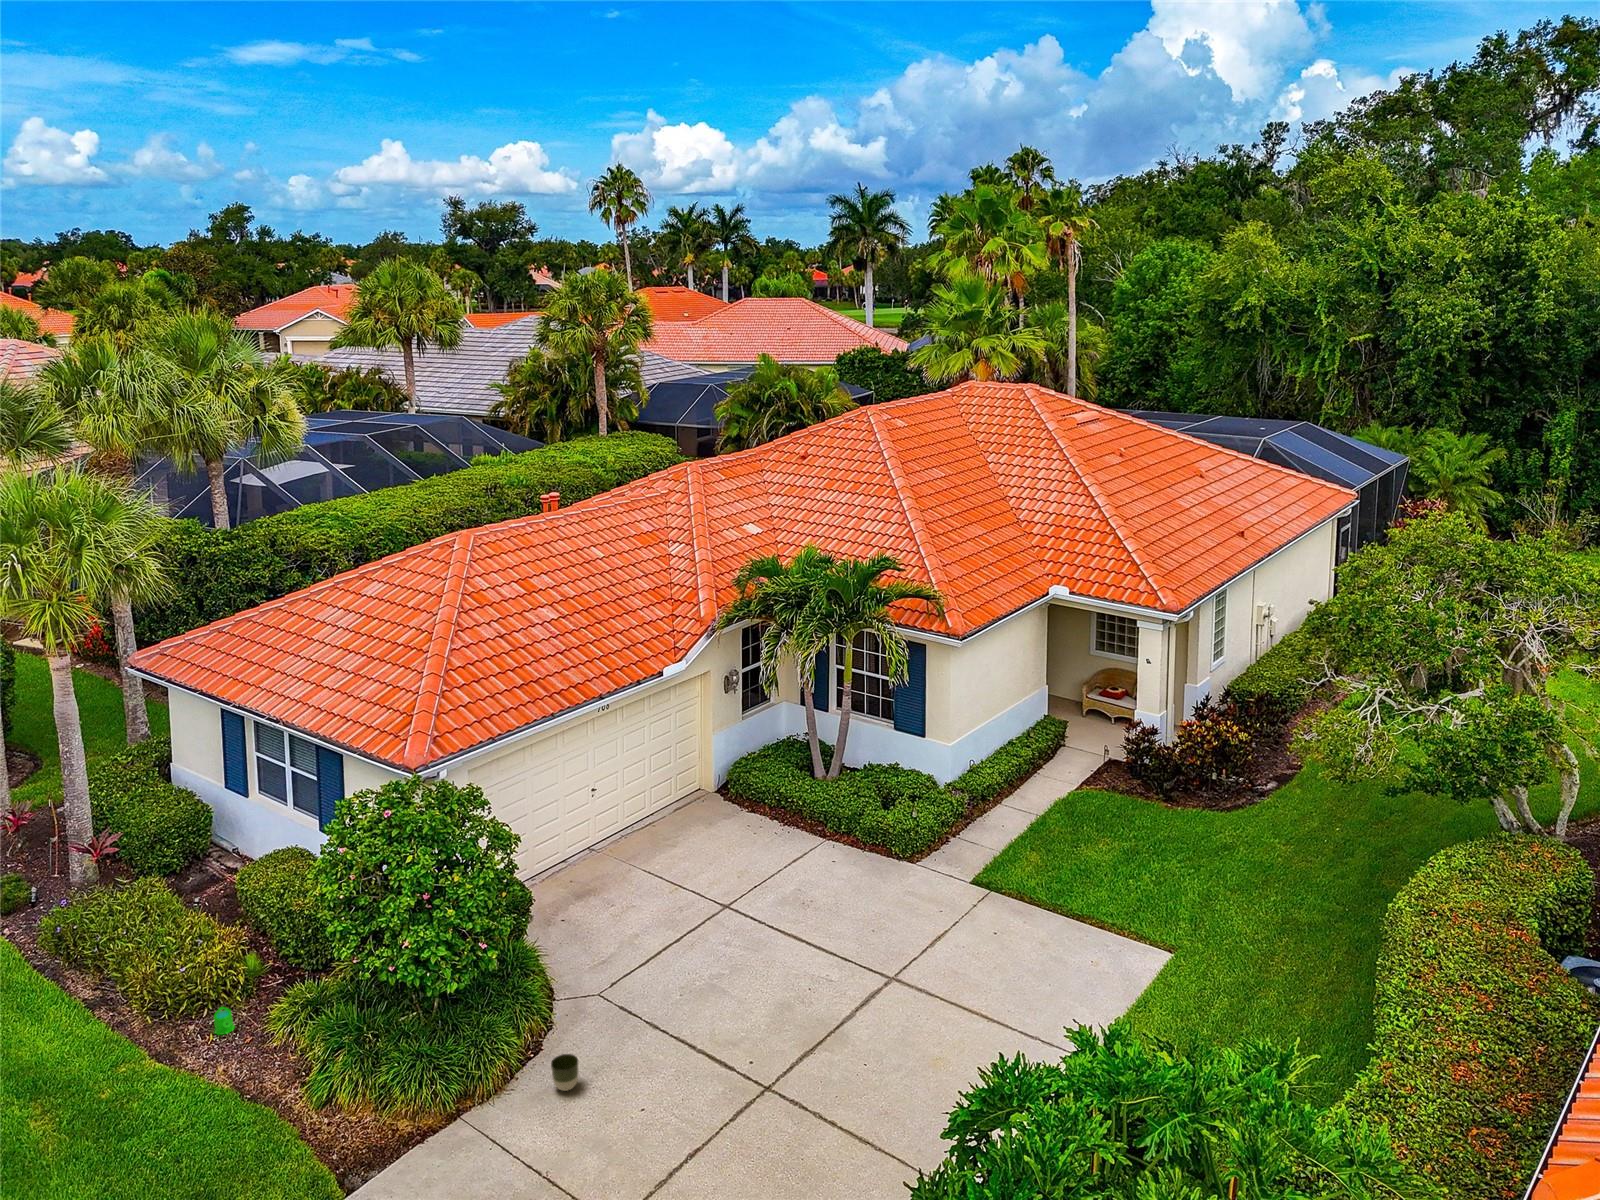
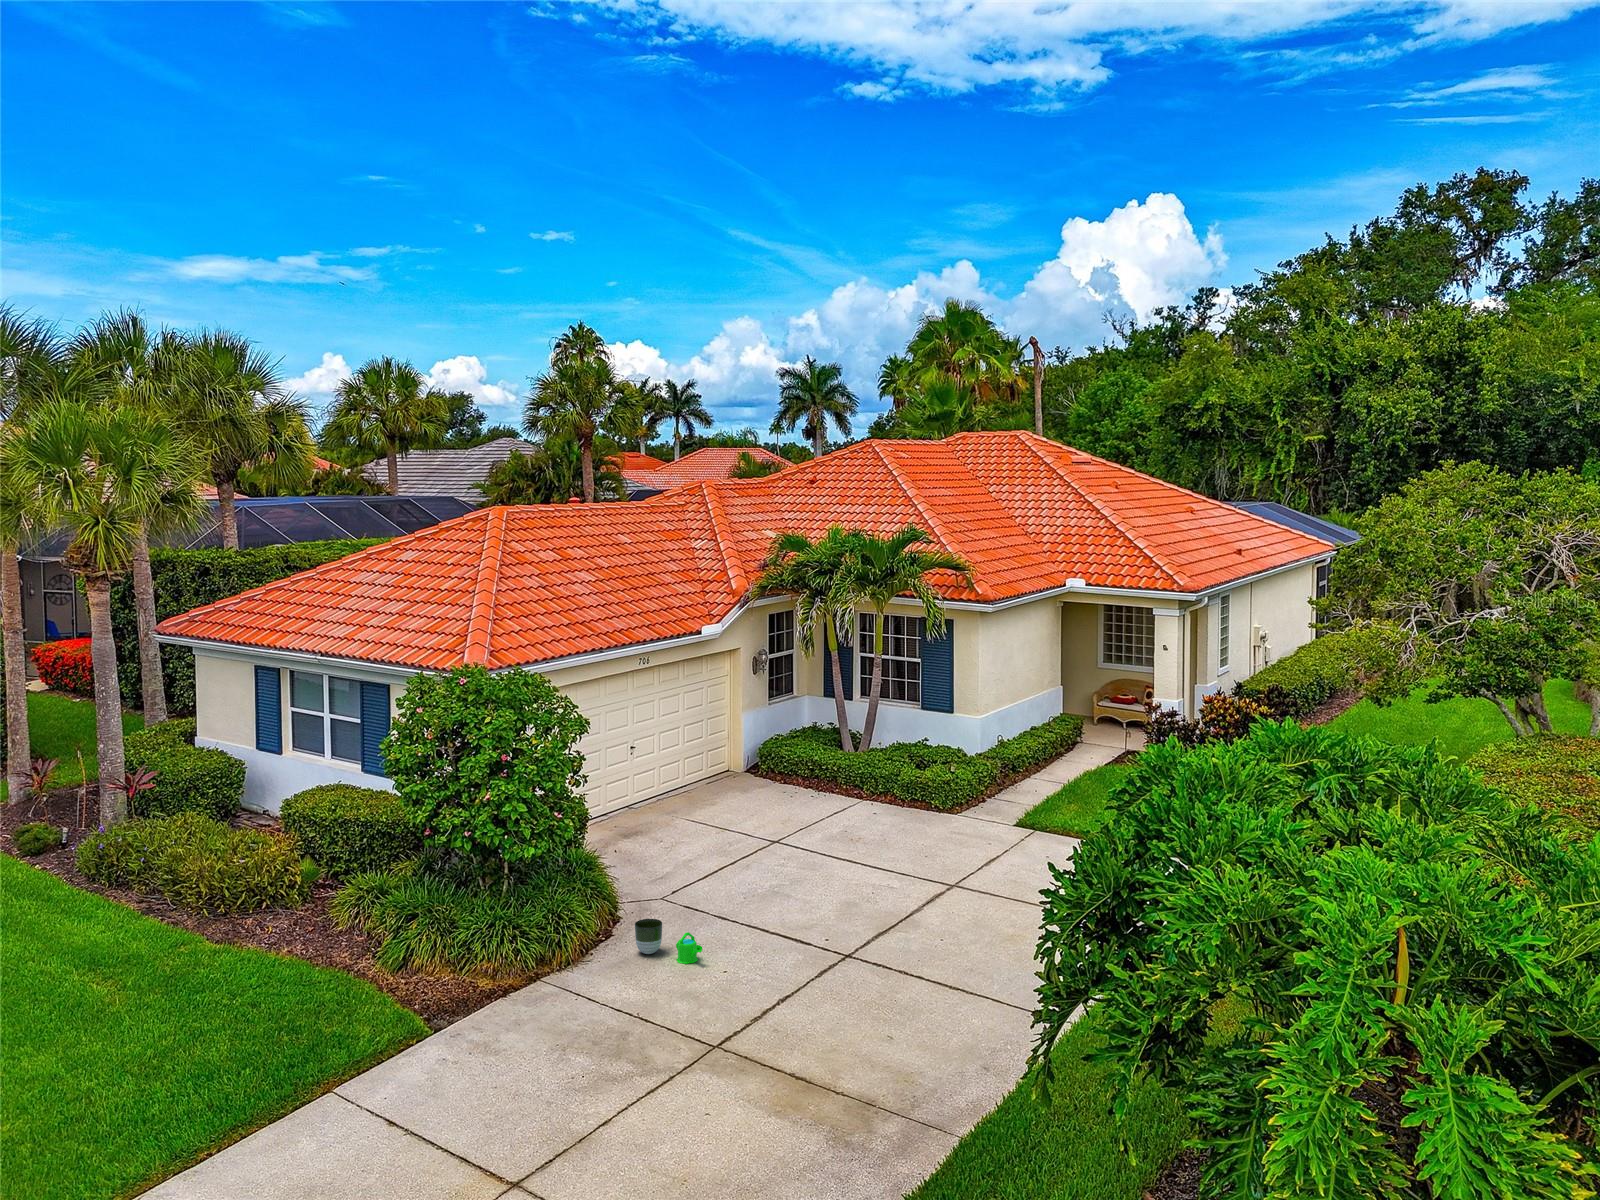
watering can: present [214,1007,235,1035] -> present [676,932,702,964]

